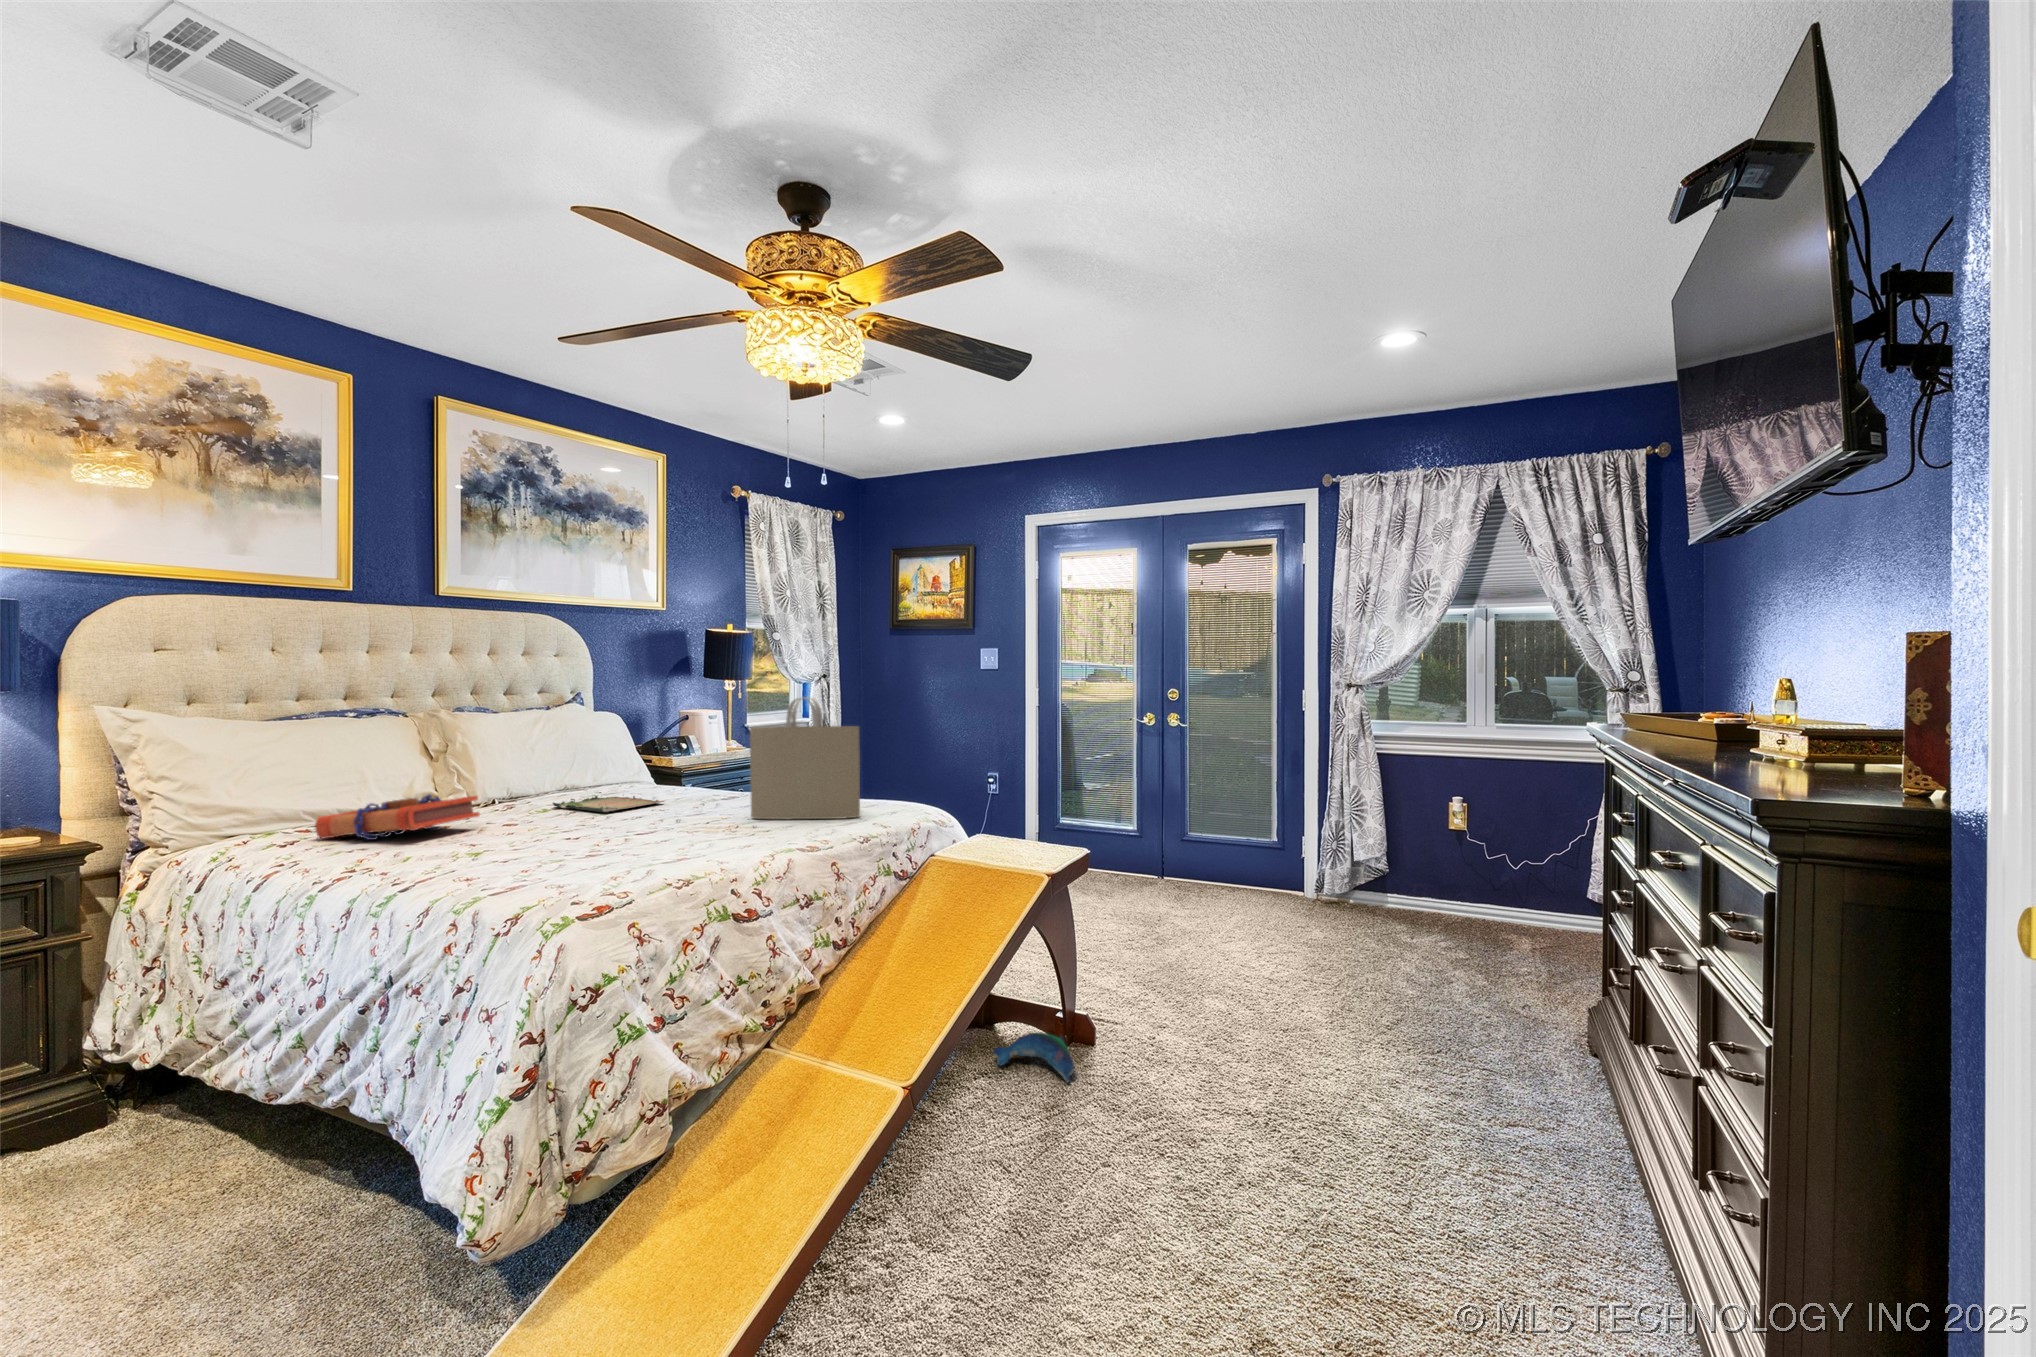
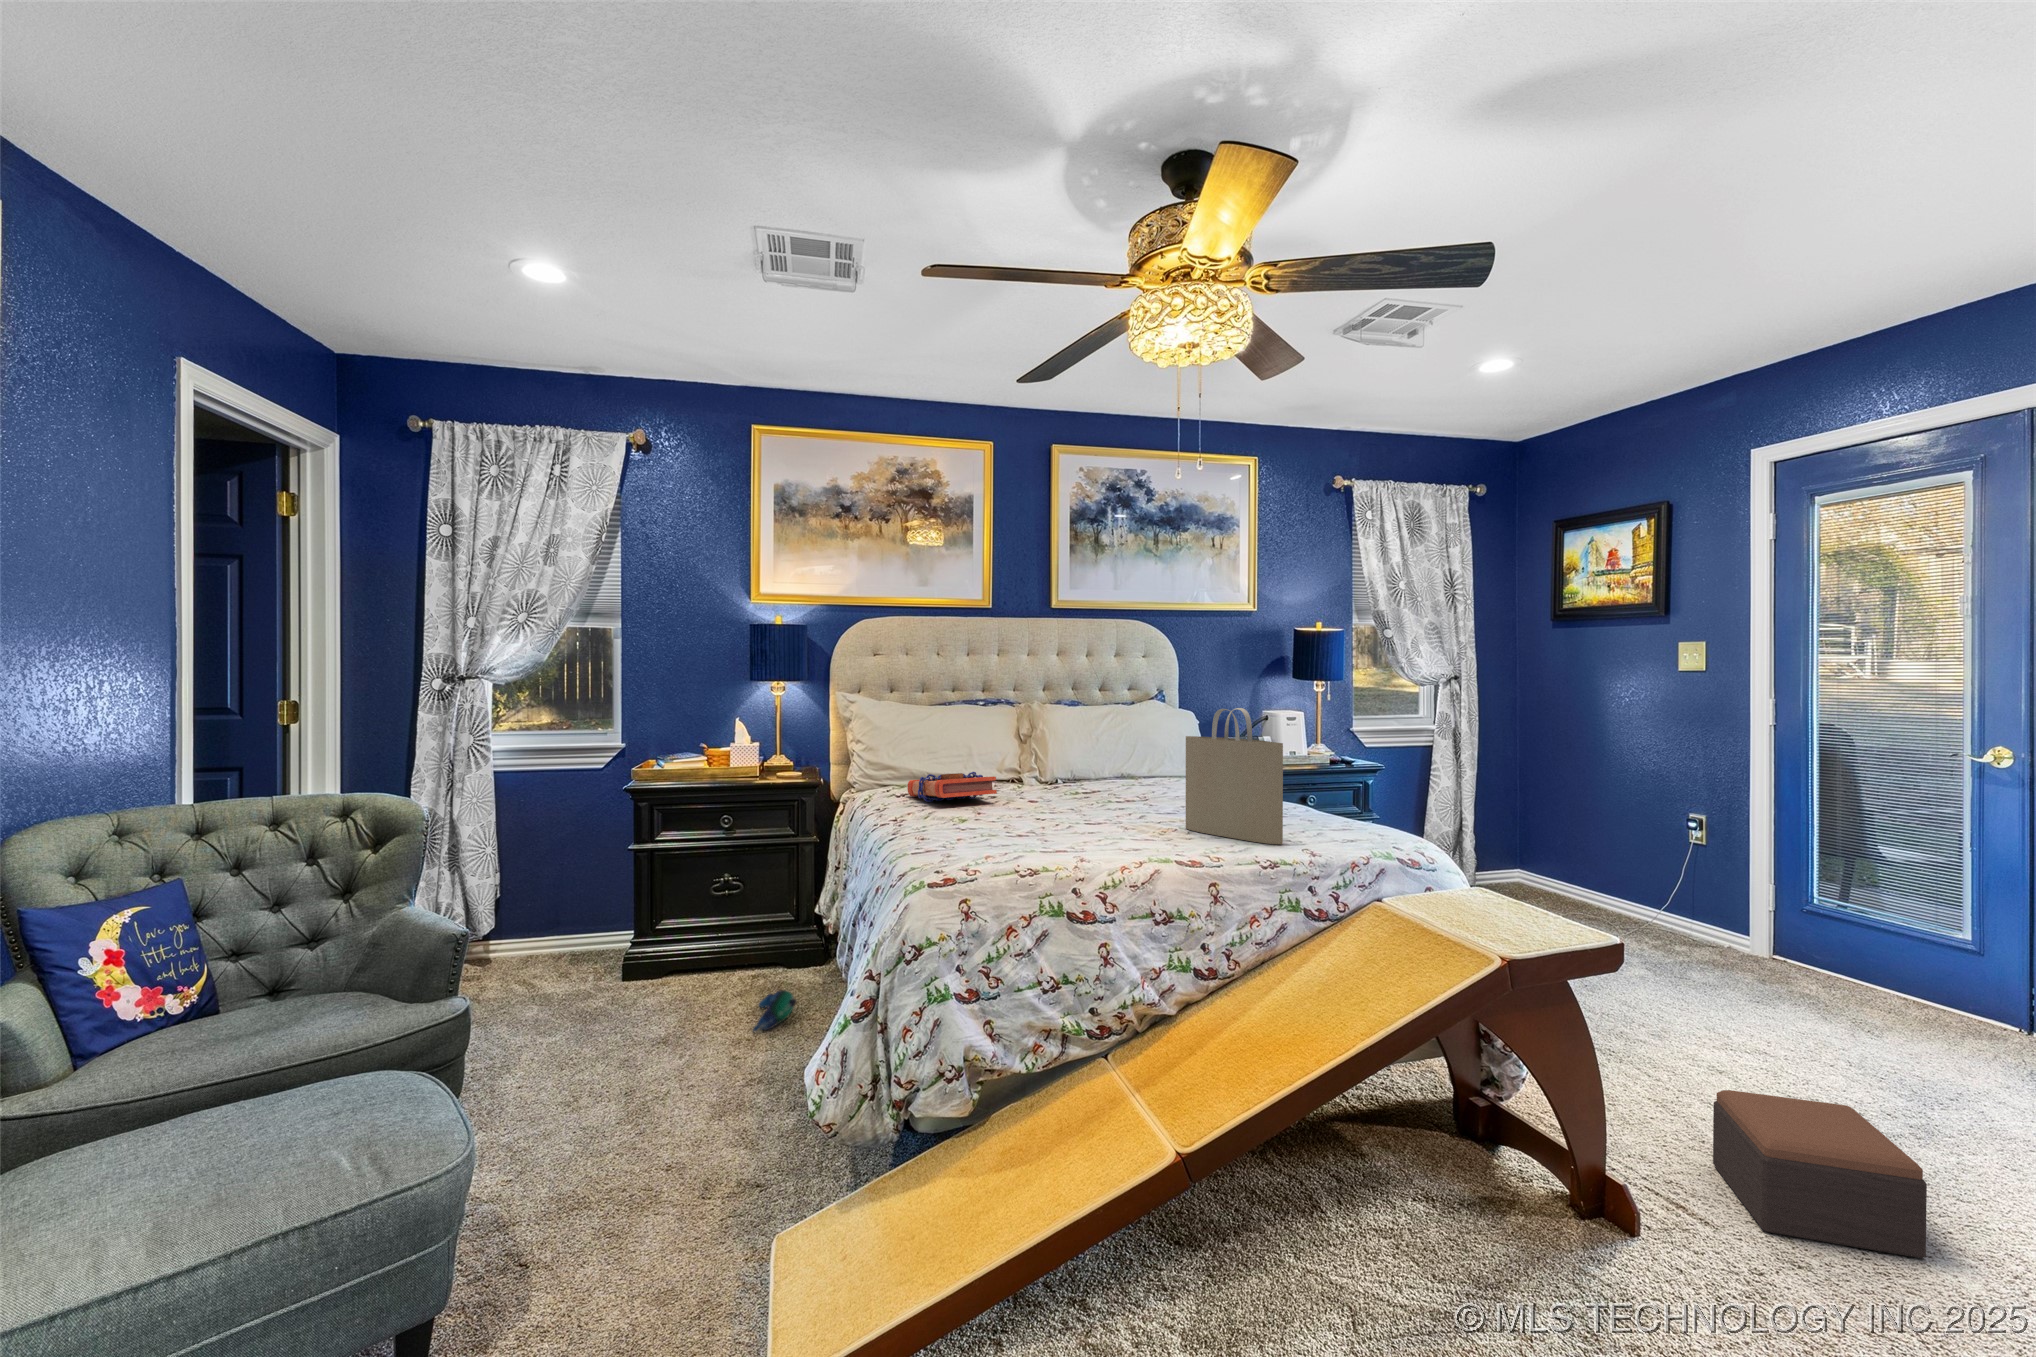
tray: present [553,792,664,812] -> none [1073,783,1153,804]
footstool: none [1116,924,1222,1010] -> present [1713,1090,1927,1259]
plush toy: present [993,1032,1074,1082] -> present [752,990,797,1032]

